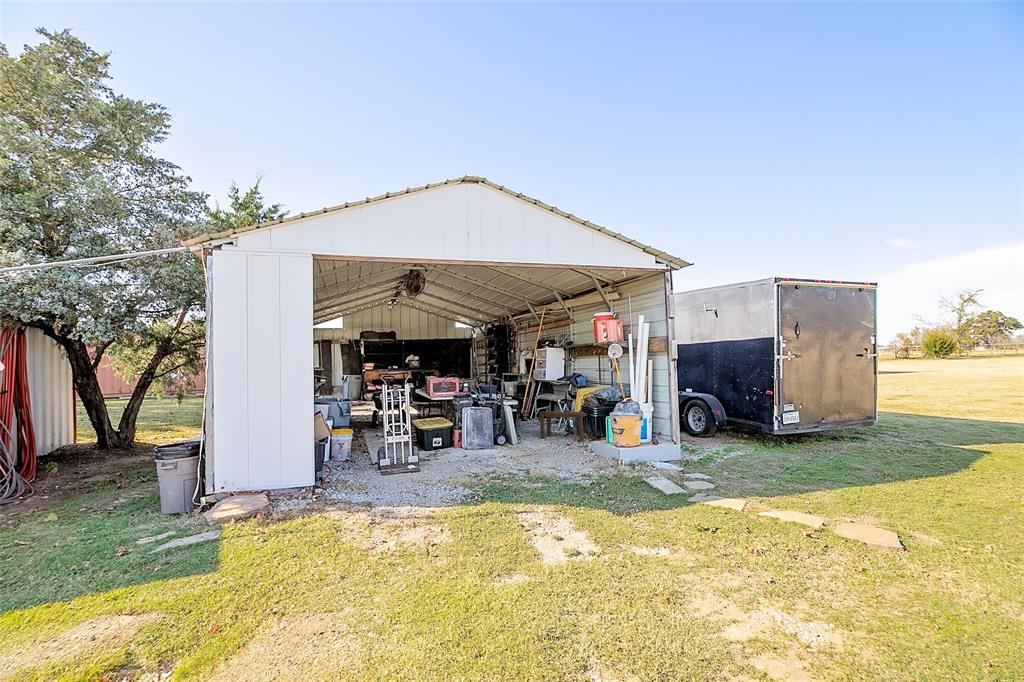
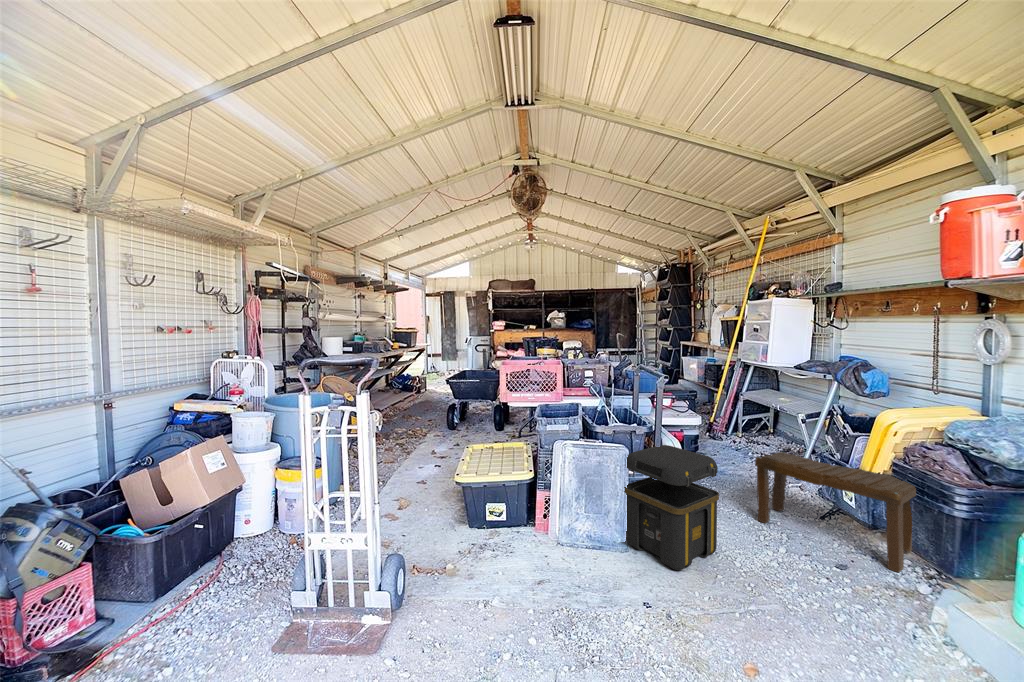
toolbox: none [492,408,526,449] -> present [624,445,719,570]

